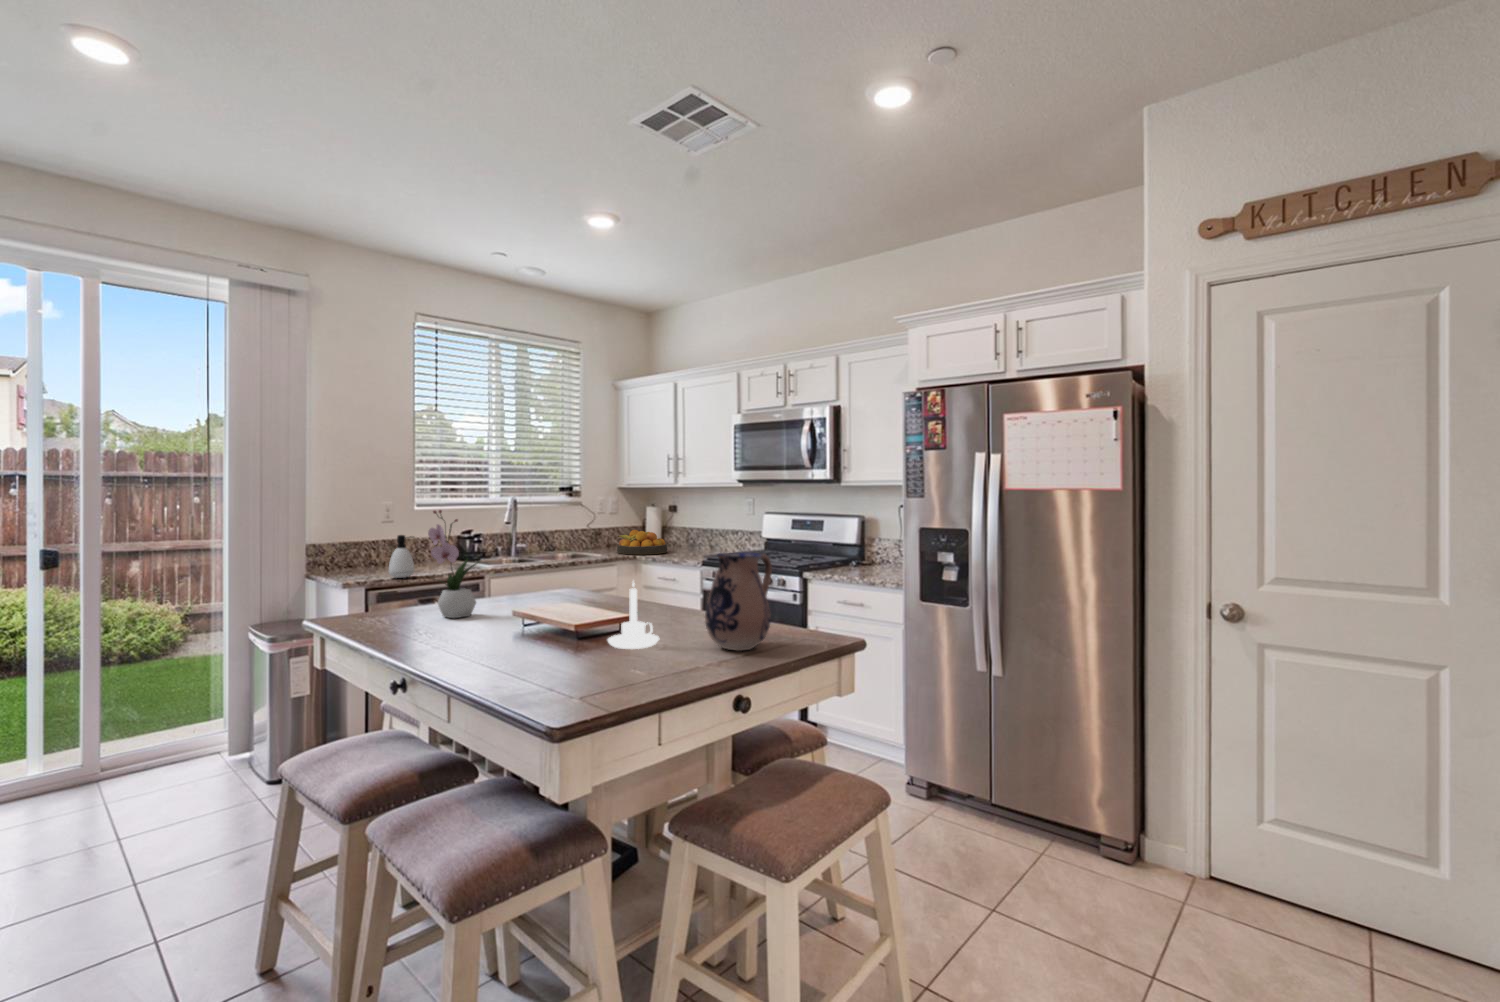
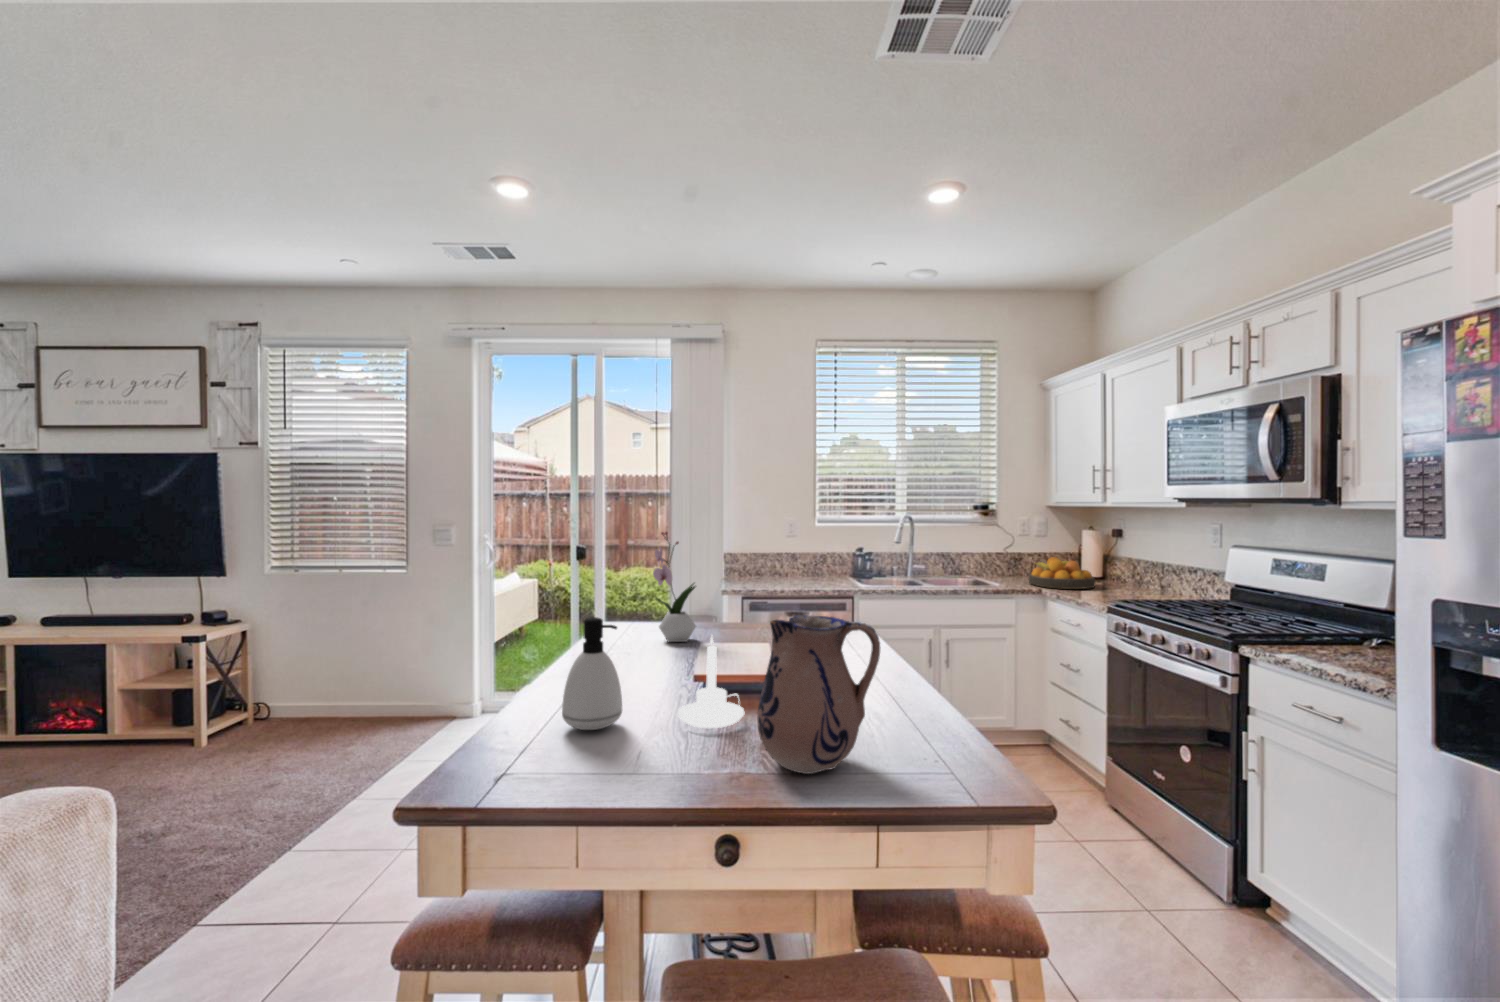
soap dispenser: present [389,535,414,578] -> present [562,617,622,730]

